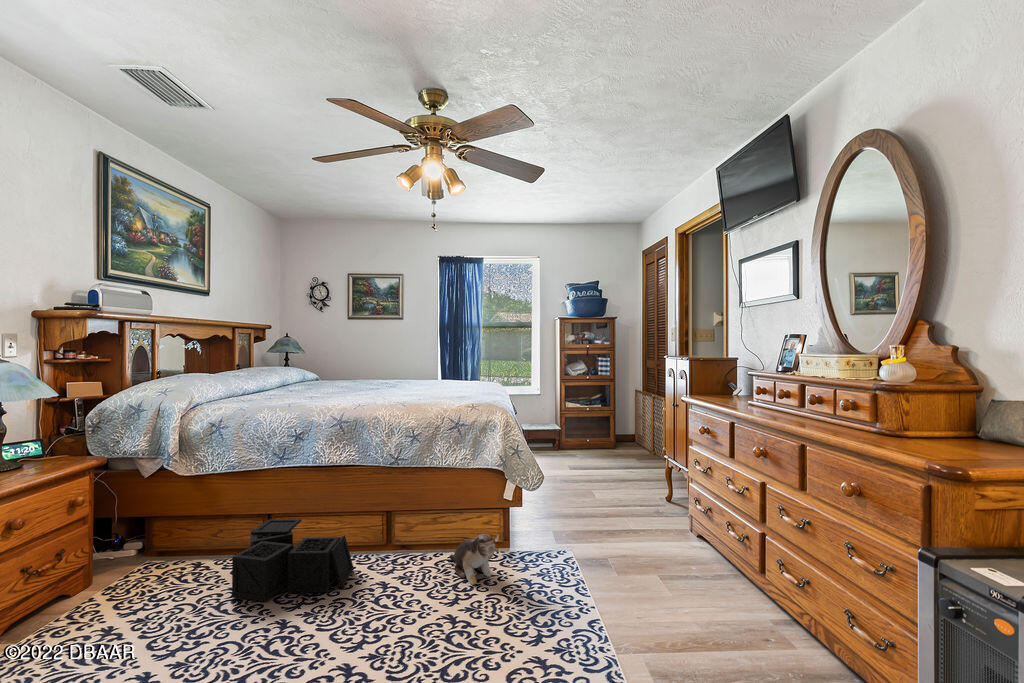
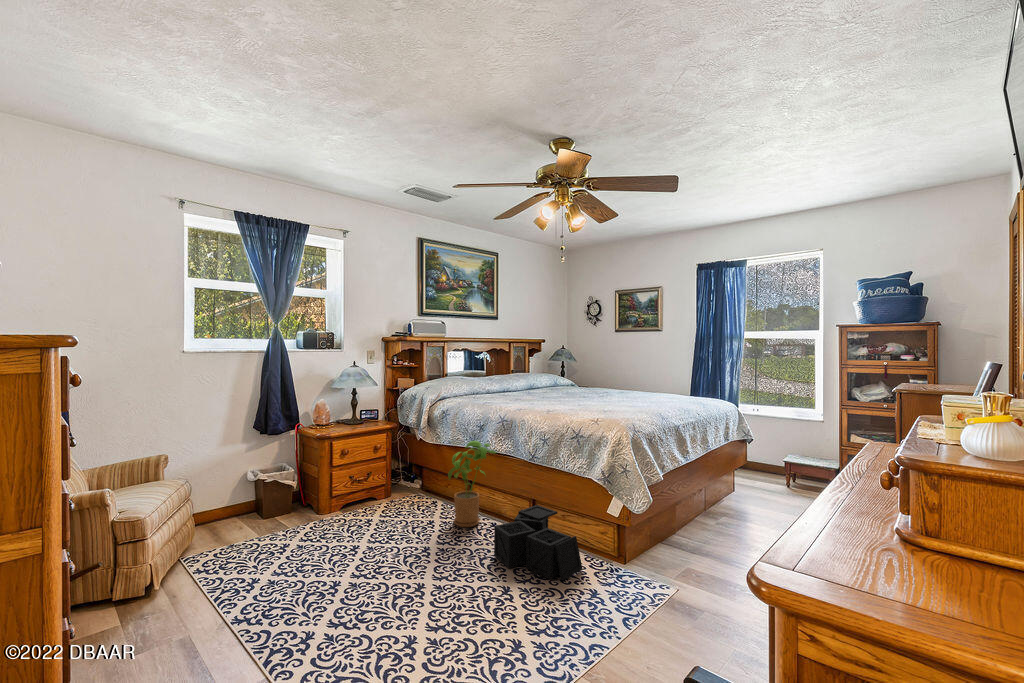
house plant: none [120,455,205,584] -> present [448,441,496,527]
plush toy: present [450,534,499,585] -> none [665,579,699,631]

